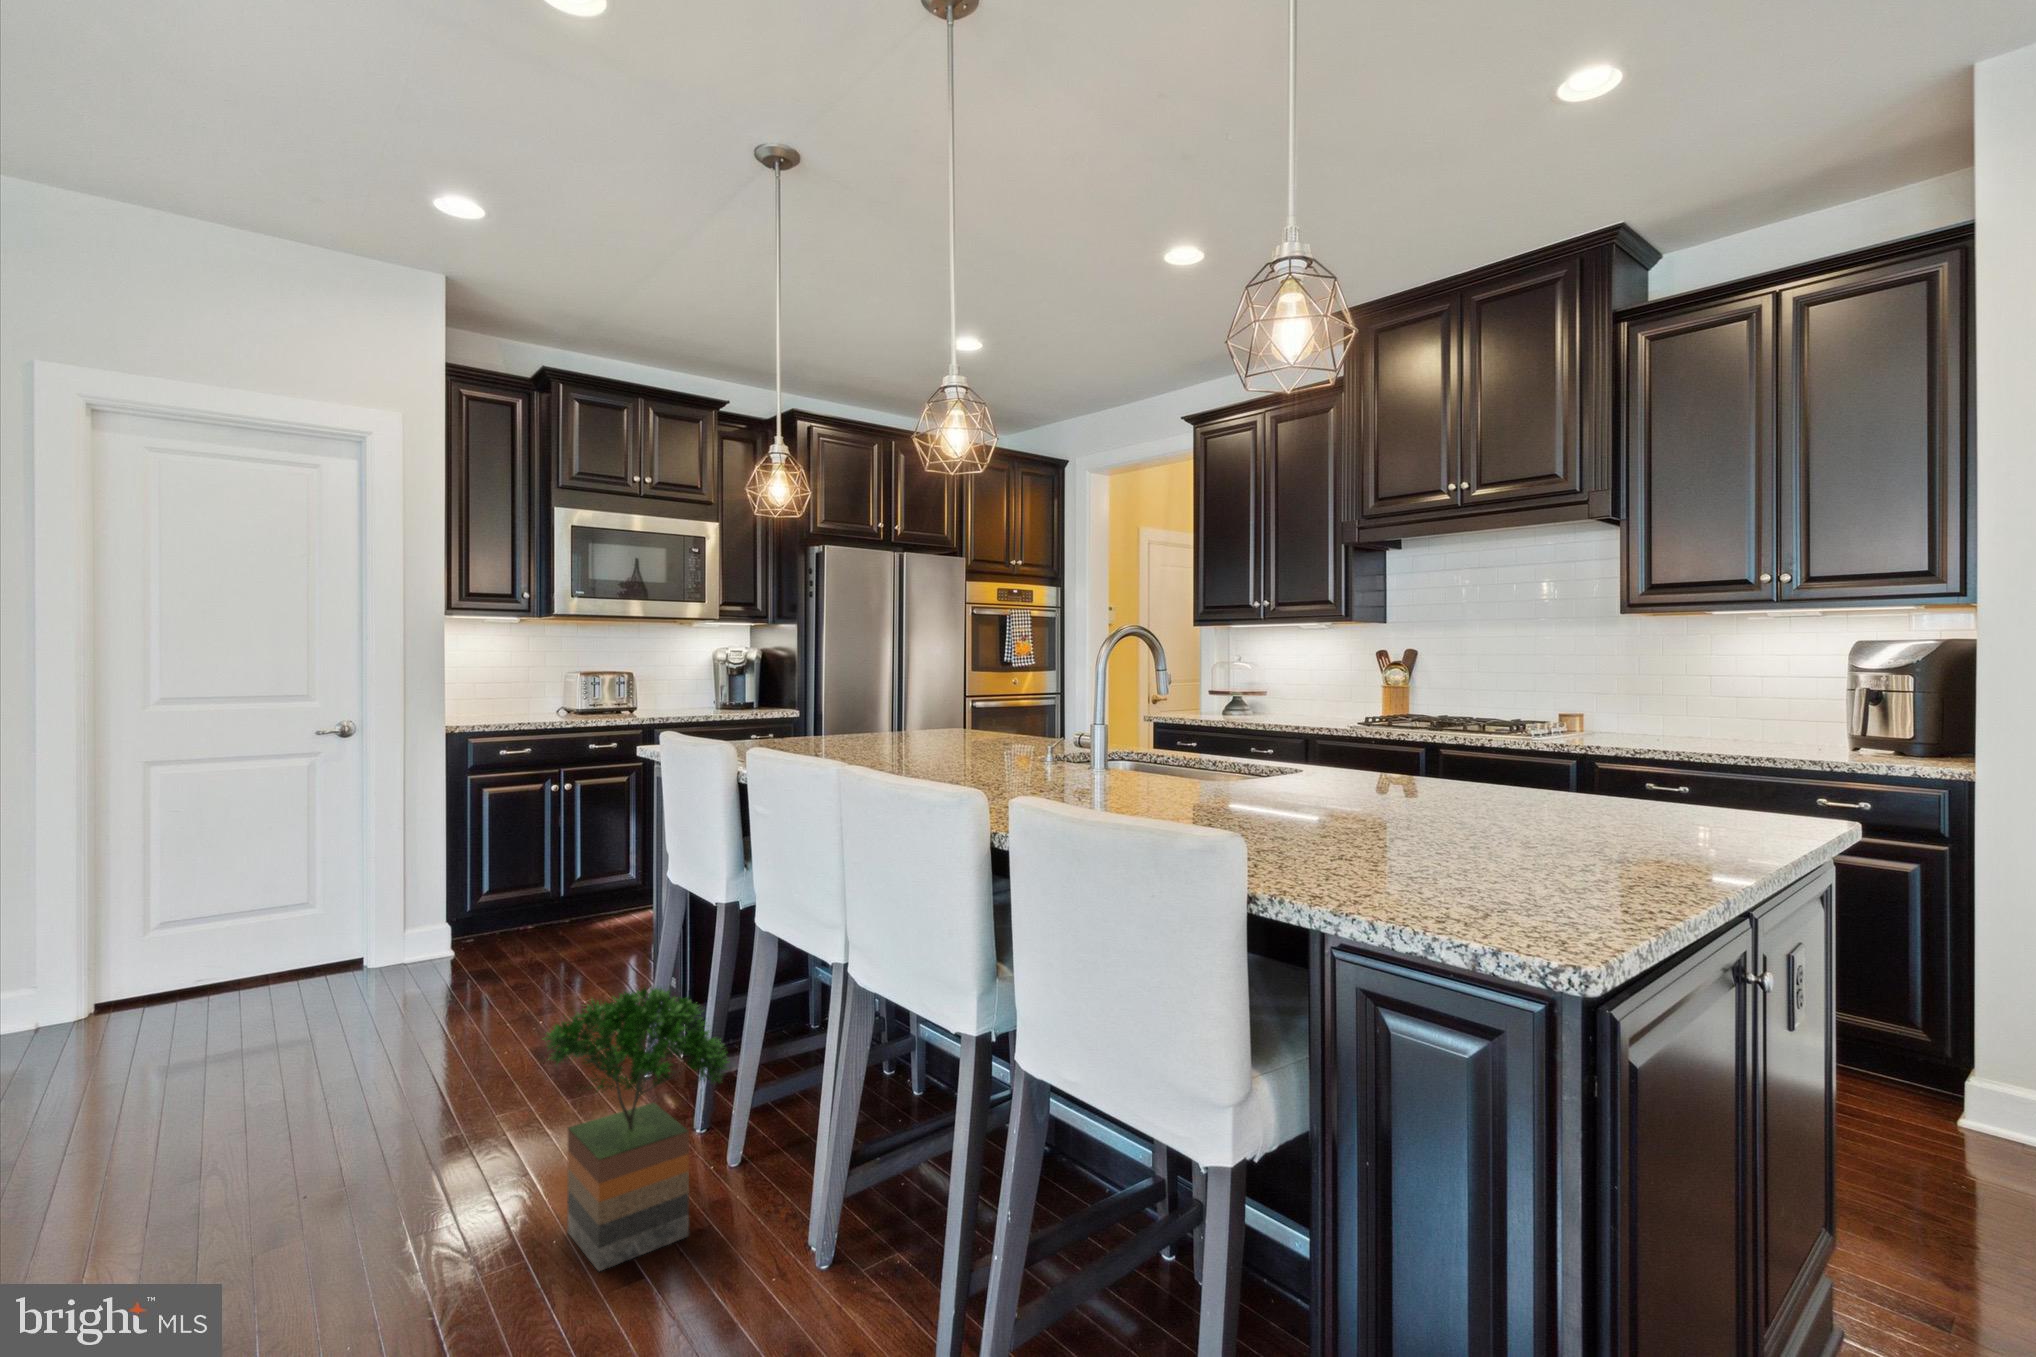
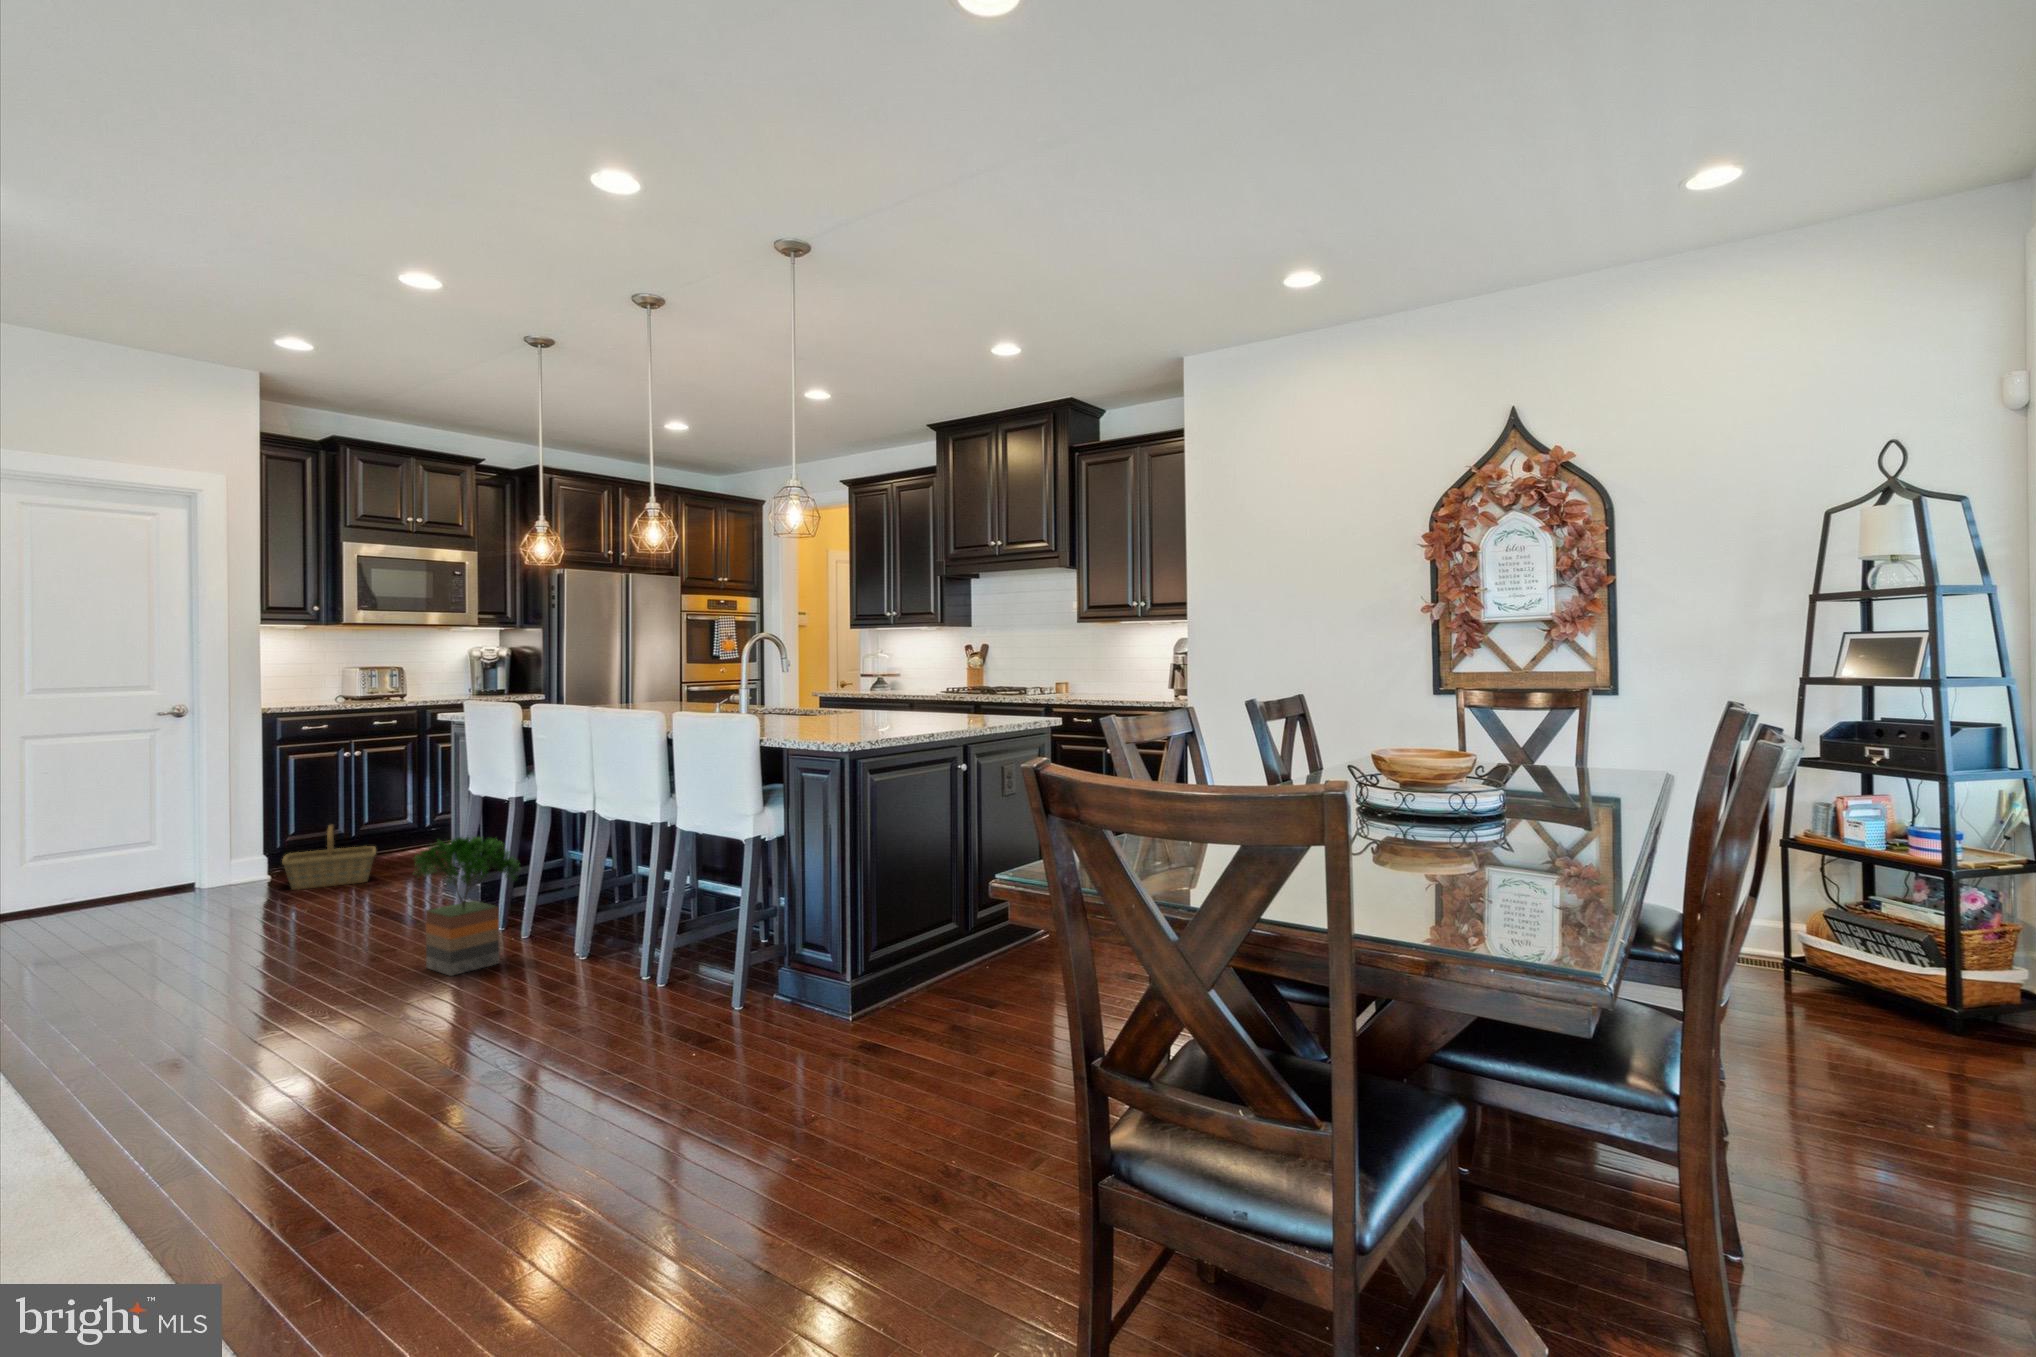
basket: none [454,889,577,981] -> present [282,825,376,890]

